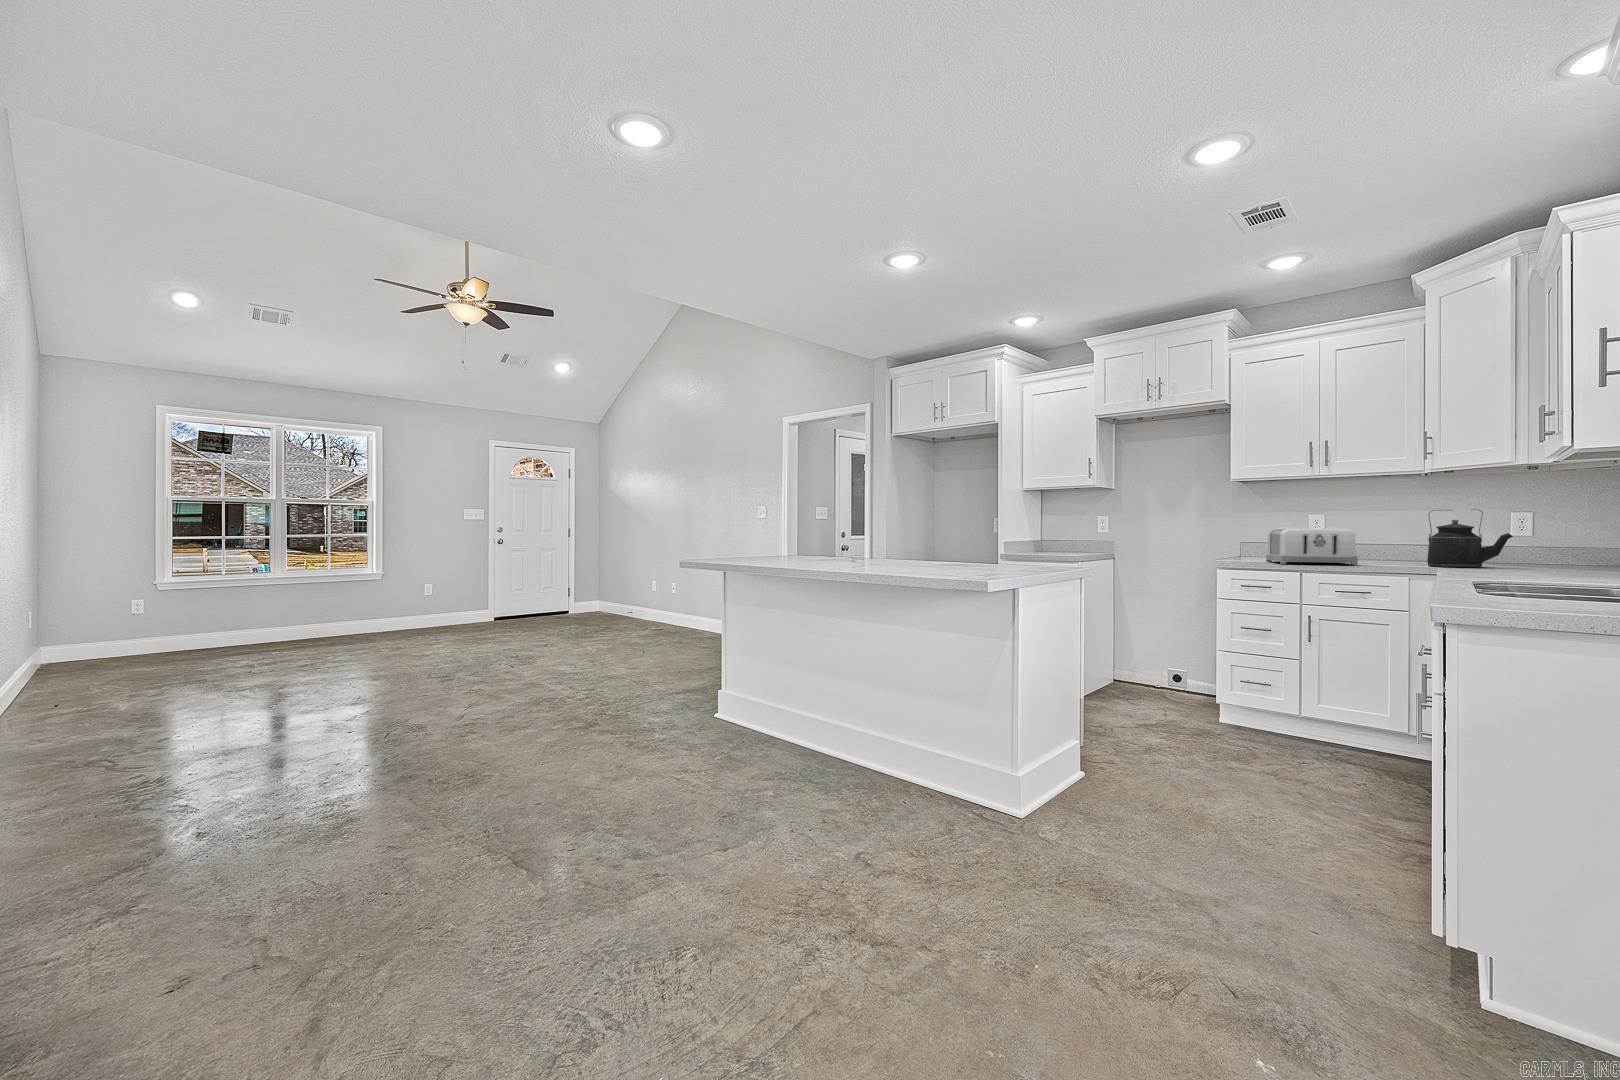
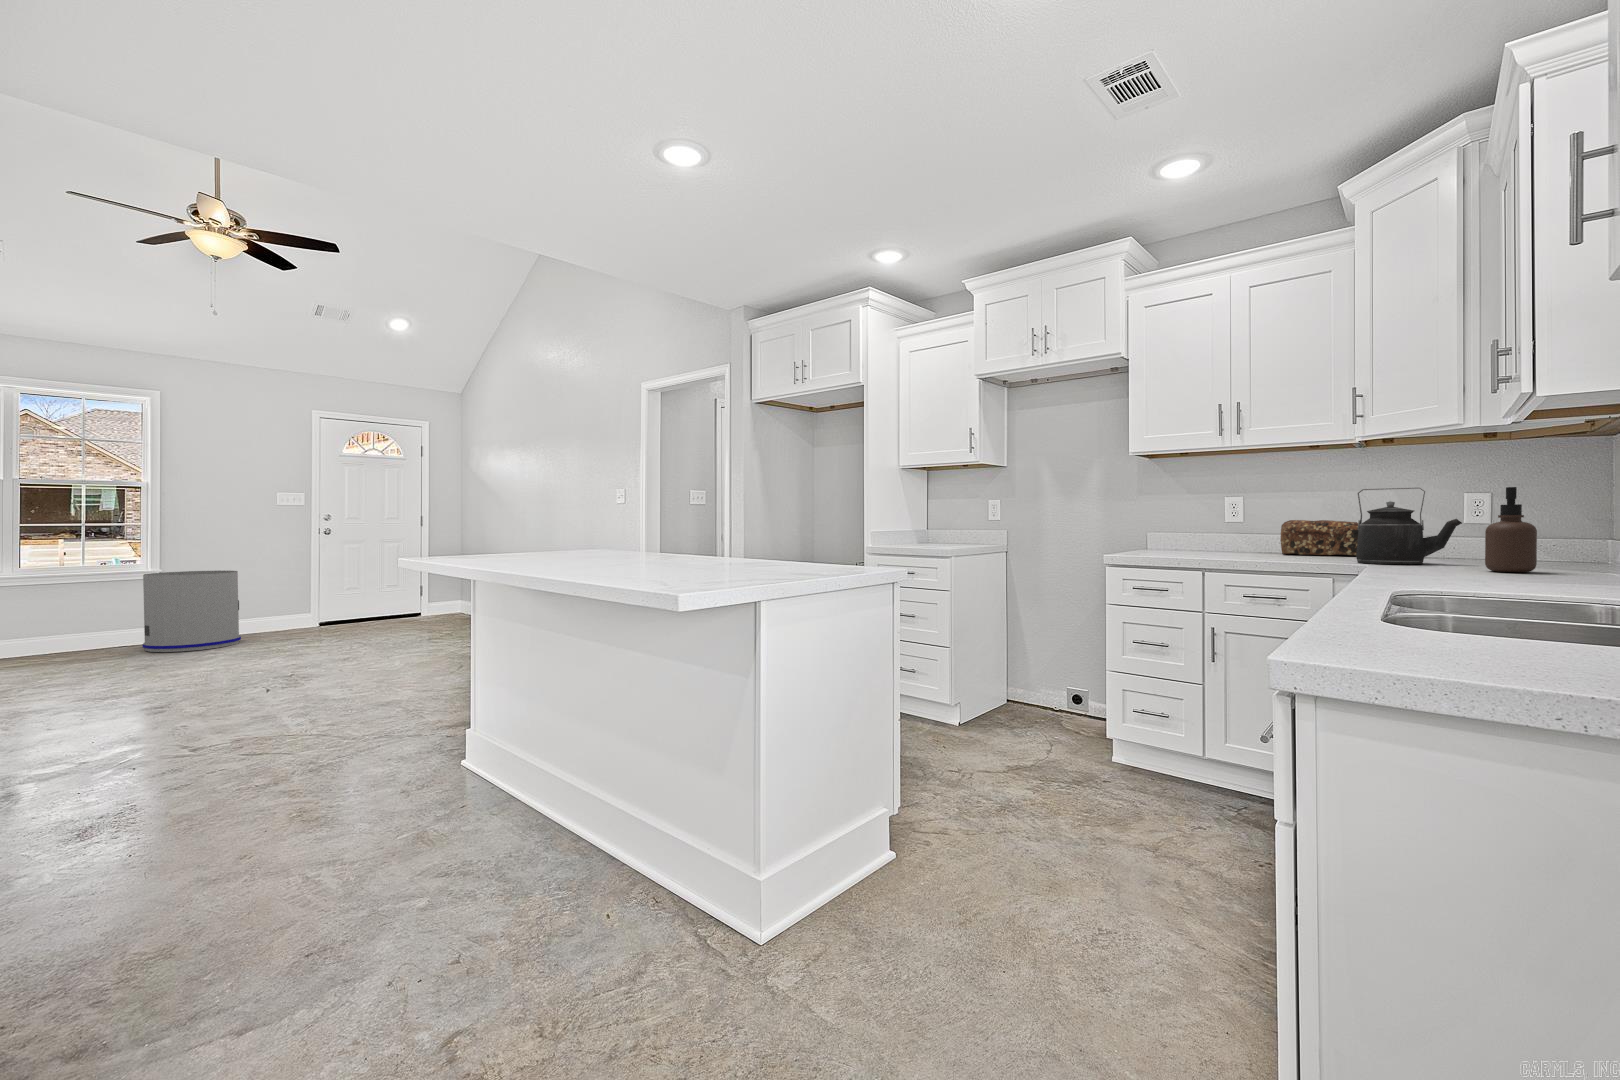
soap dispenser: none [1533,510,1573,573] -> present [1485,487,1537,572]
toaster: present [1266,528,1358,565] -> none [1165,513,1269,562]
bread loaf: none [1359,533,1429,561] -> present [1280,520,1358,556]
trash can: none [370,569,442,635] -> present [142,570,241,652]

